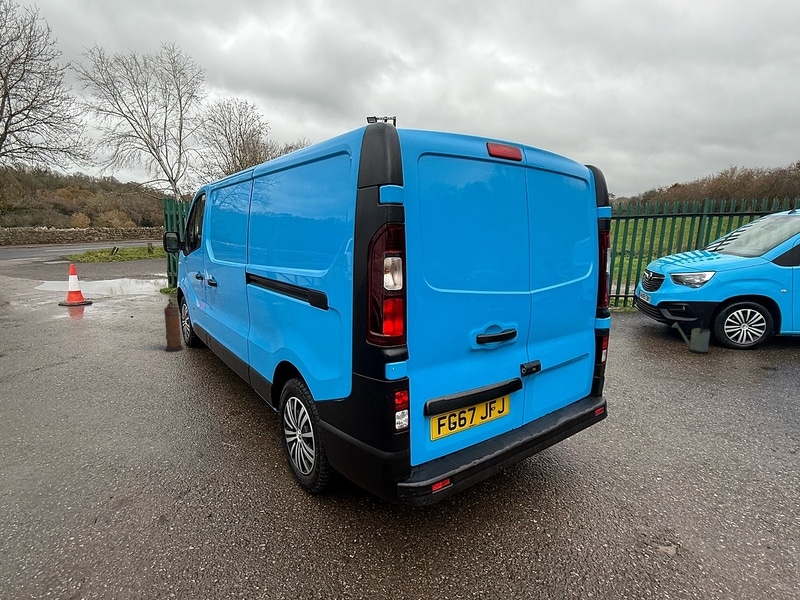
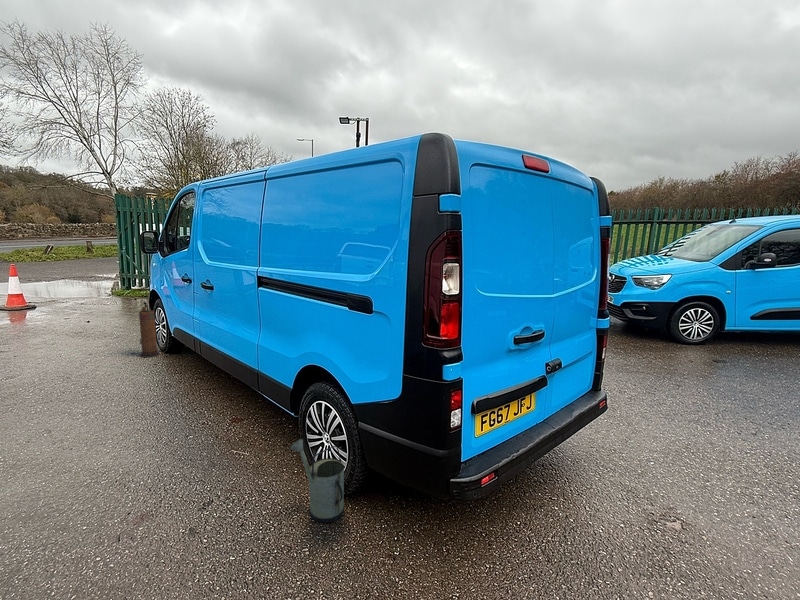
watering can: present [672,321,710,353] -> present [290,439,344,522]

